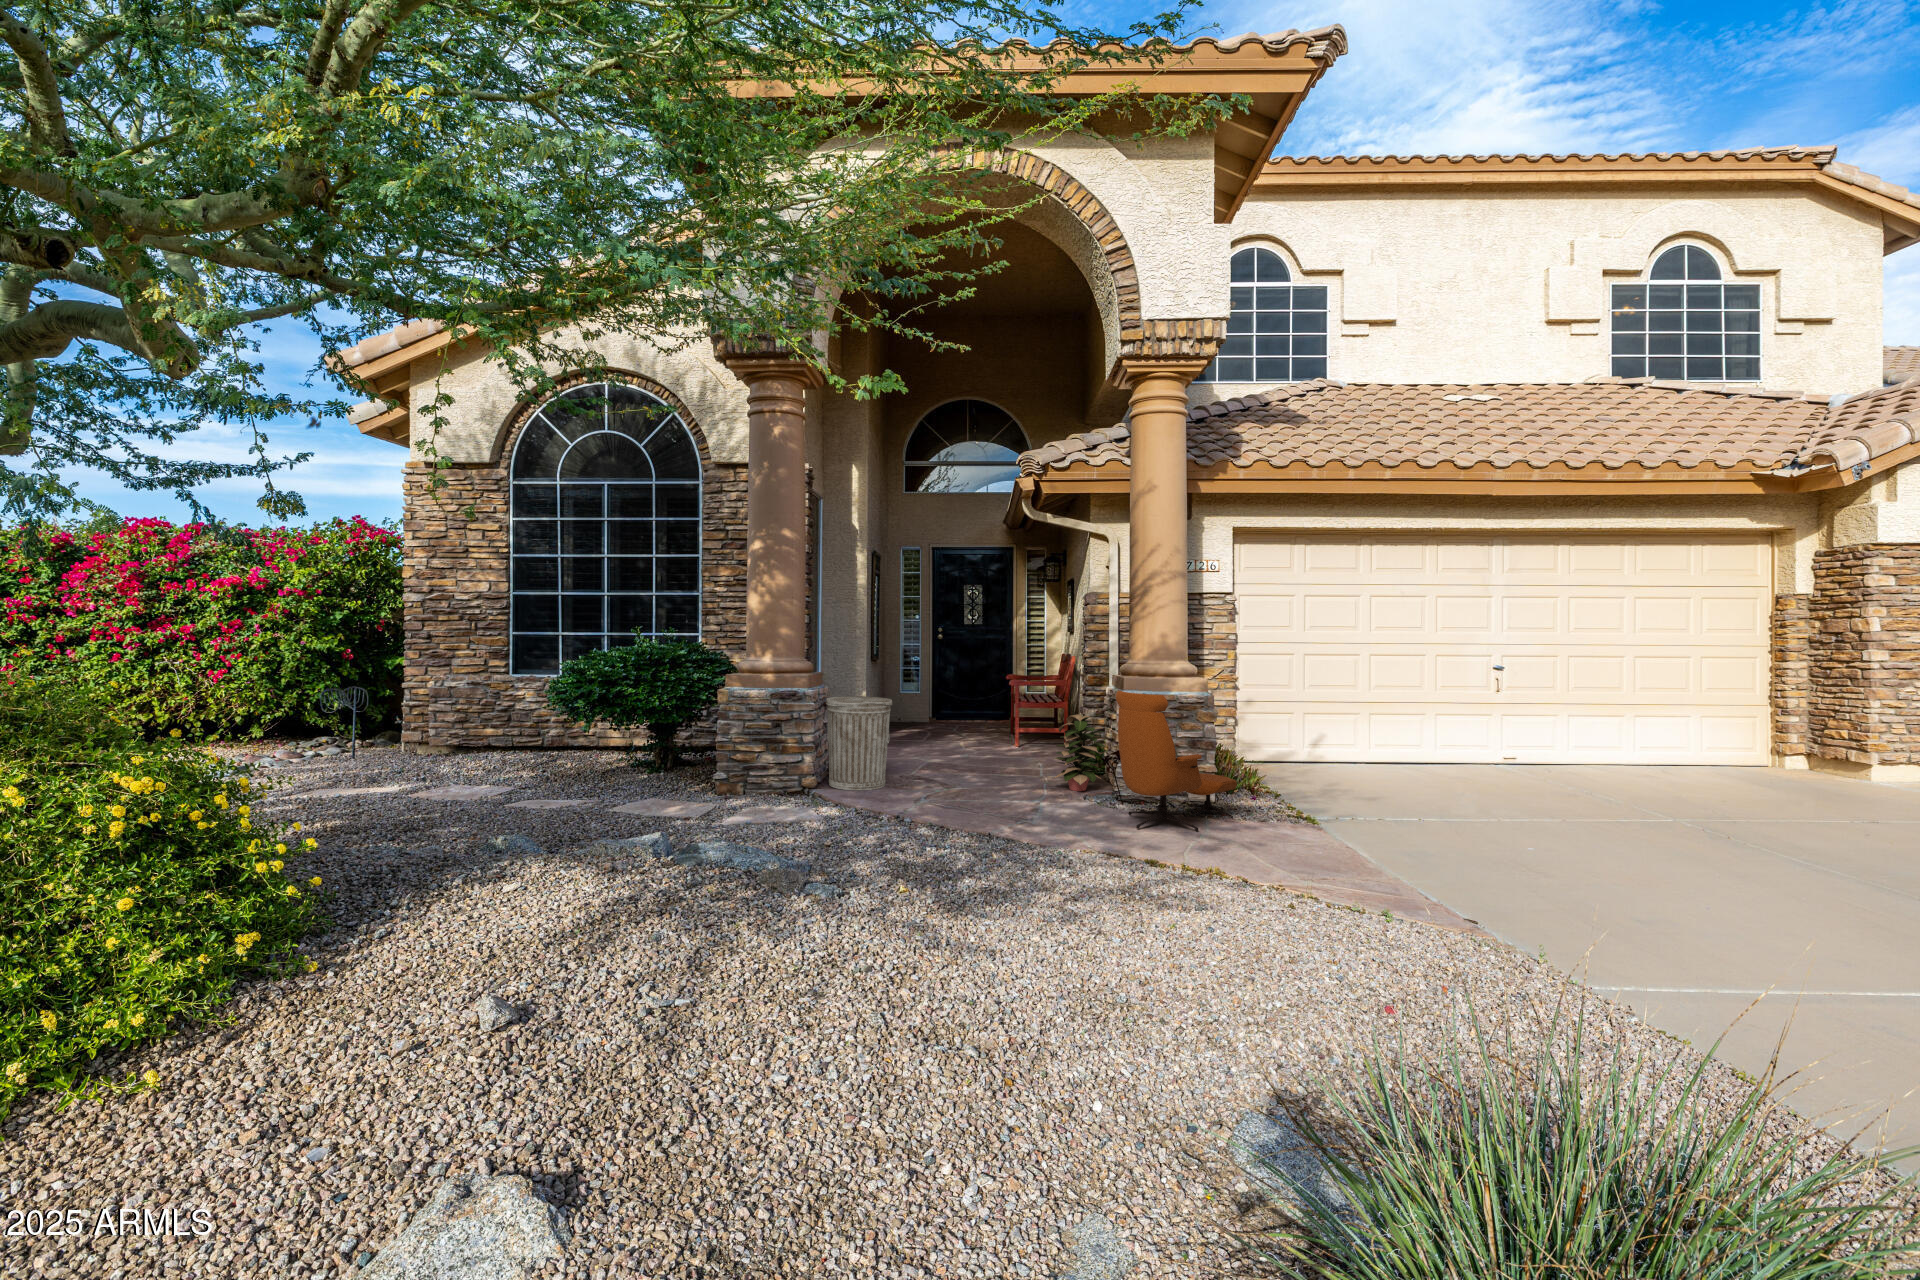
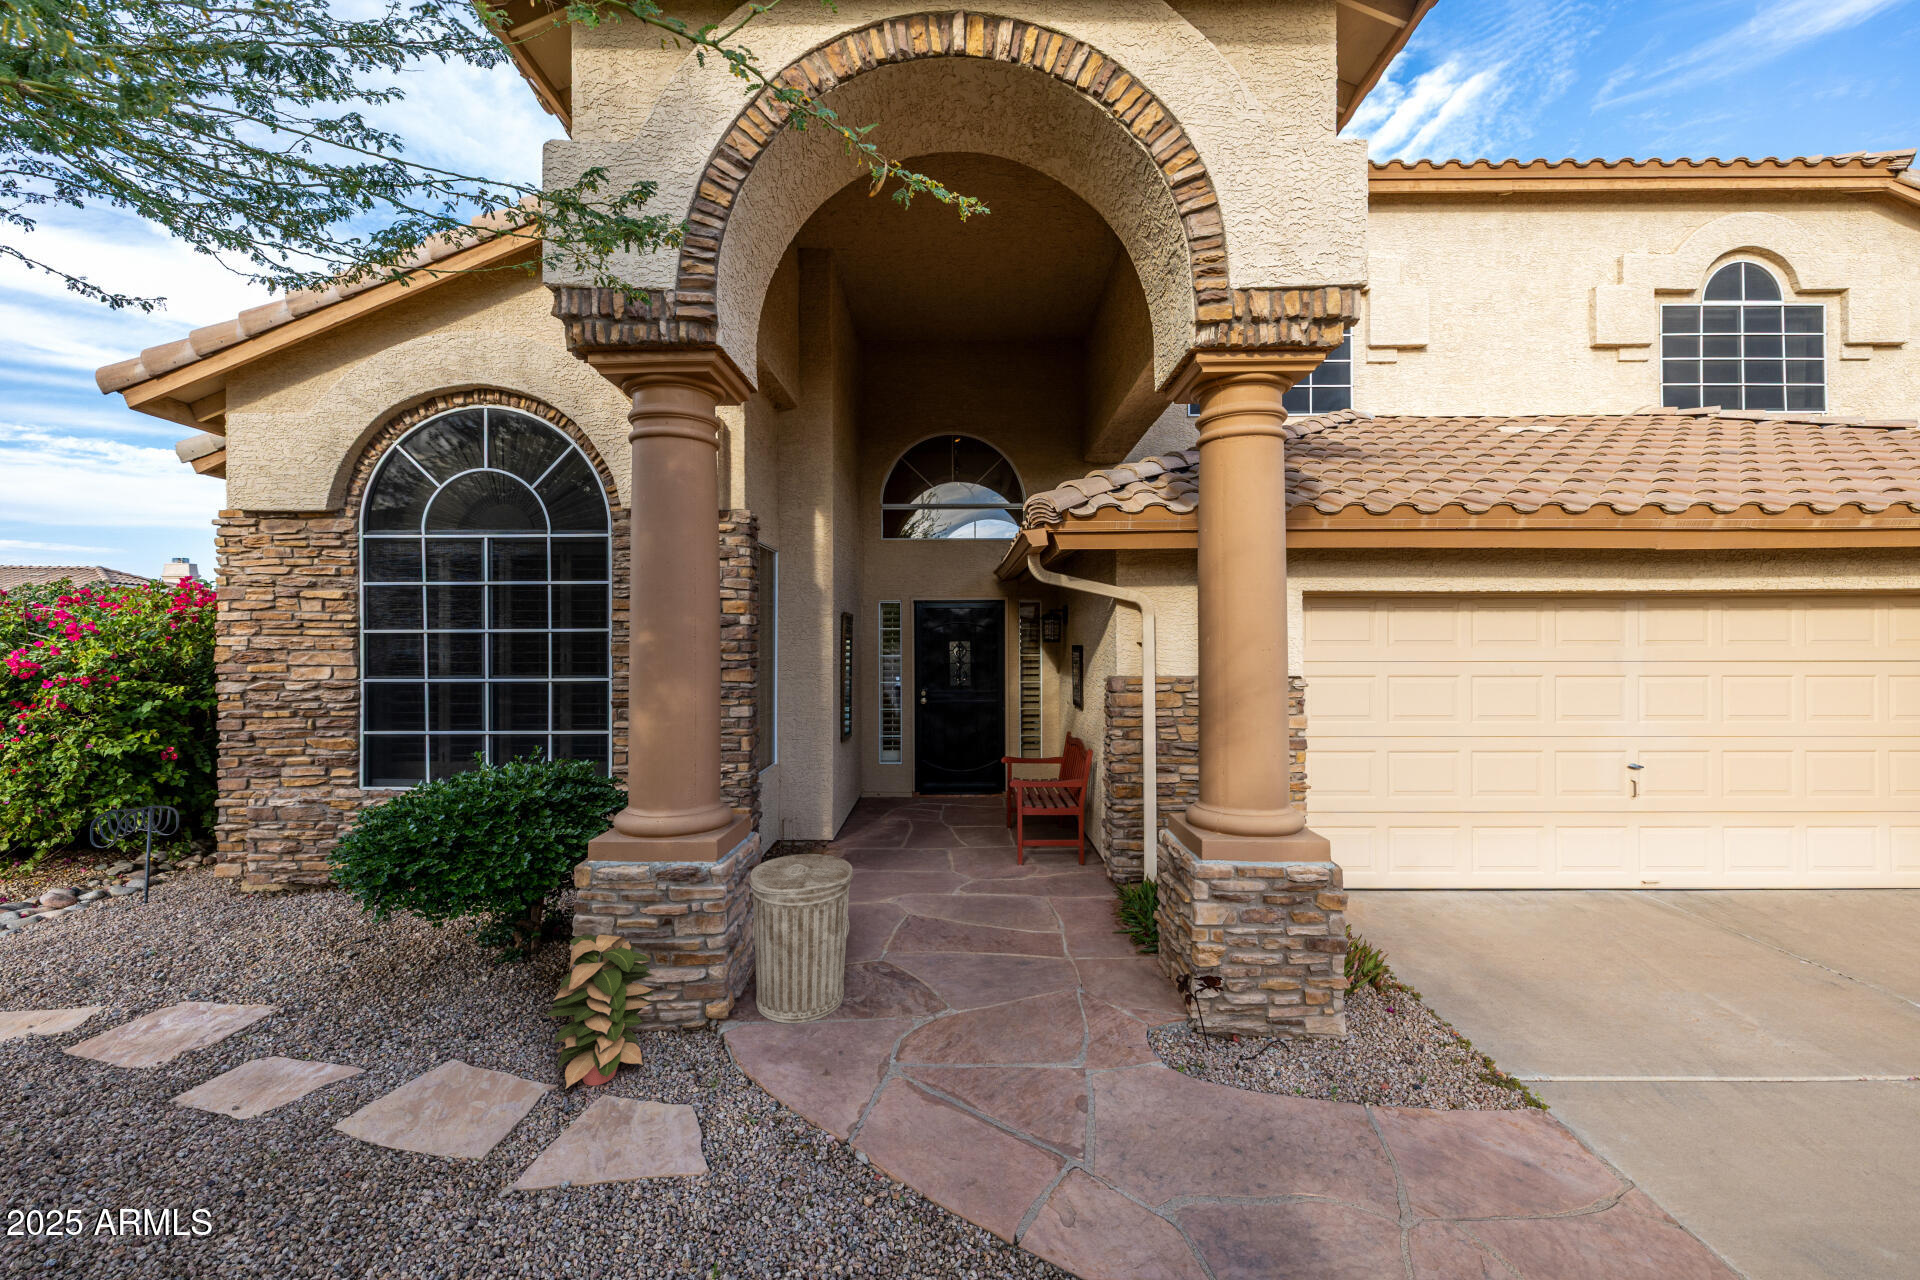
lounge chair: present [1116,690,1237,831] -> none [1246,923,1422,1188]
decorative plant: present [1053,714,1107,791] -> present [546,935,656,1090]

